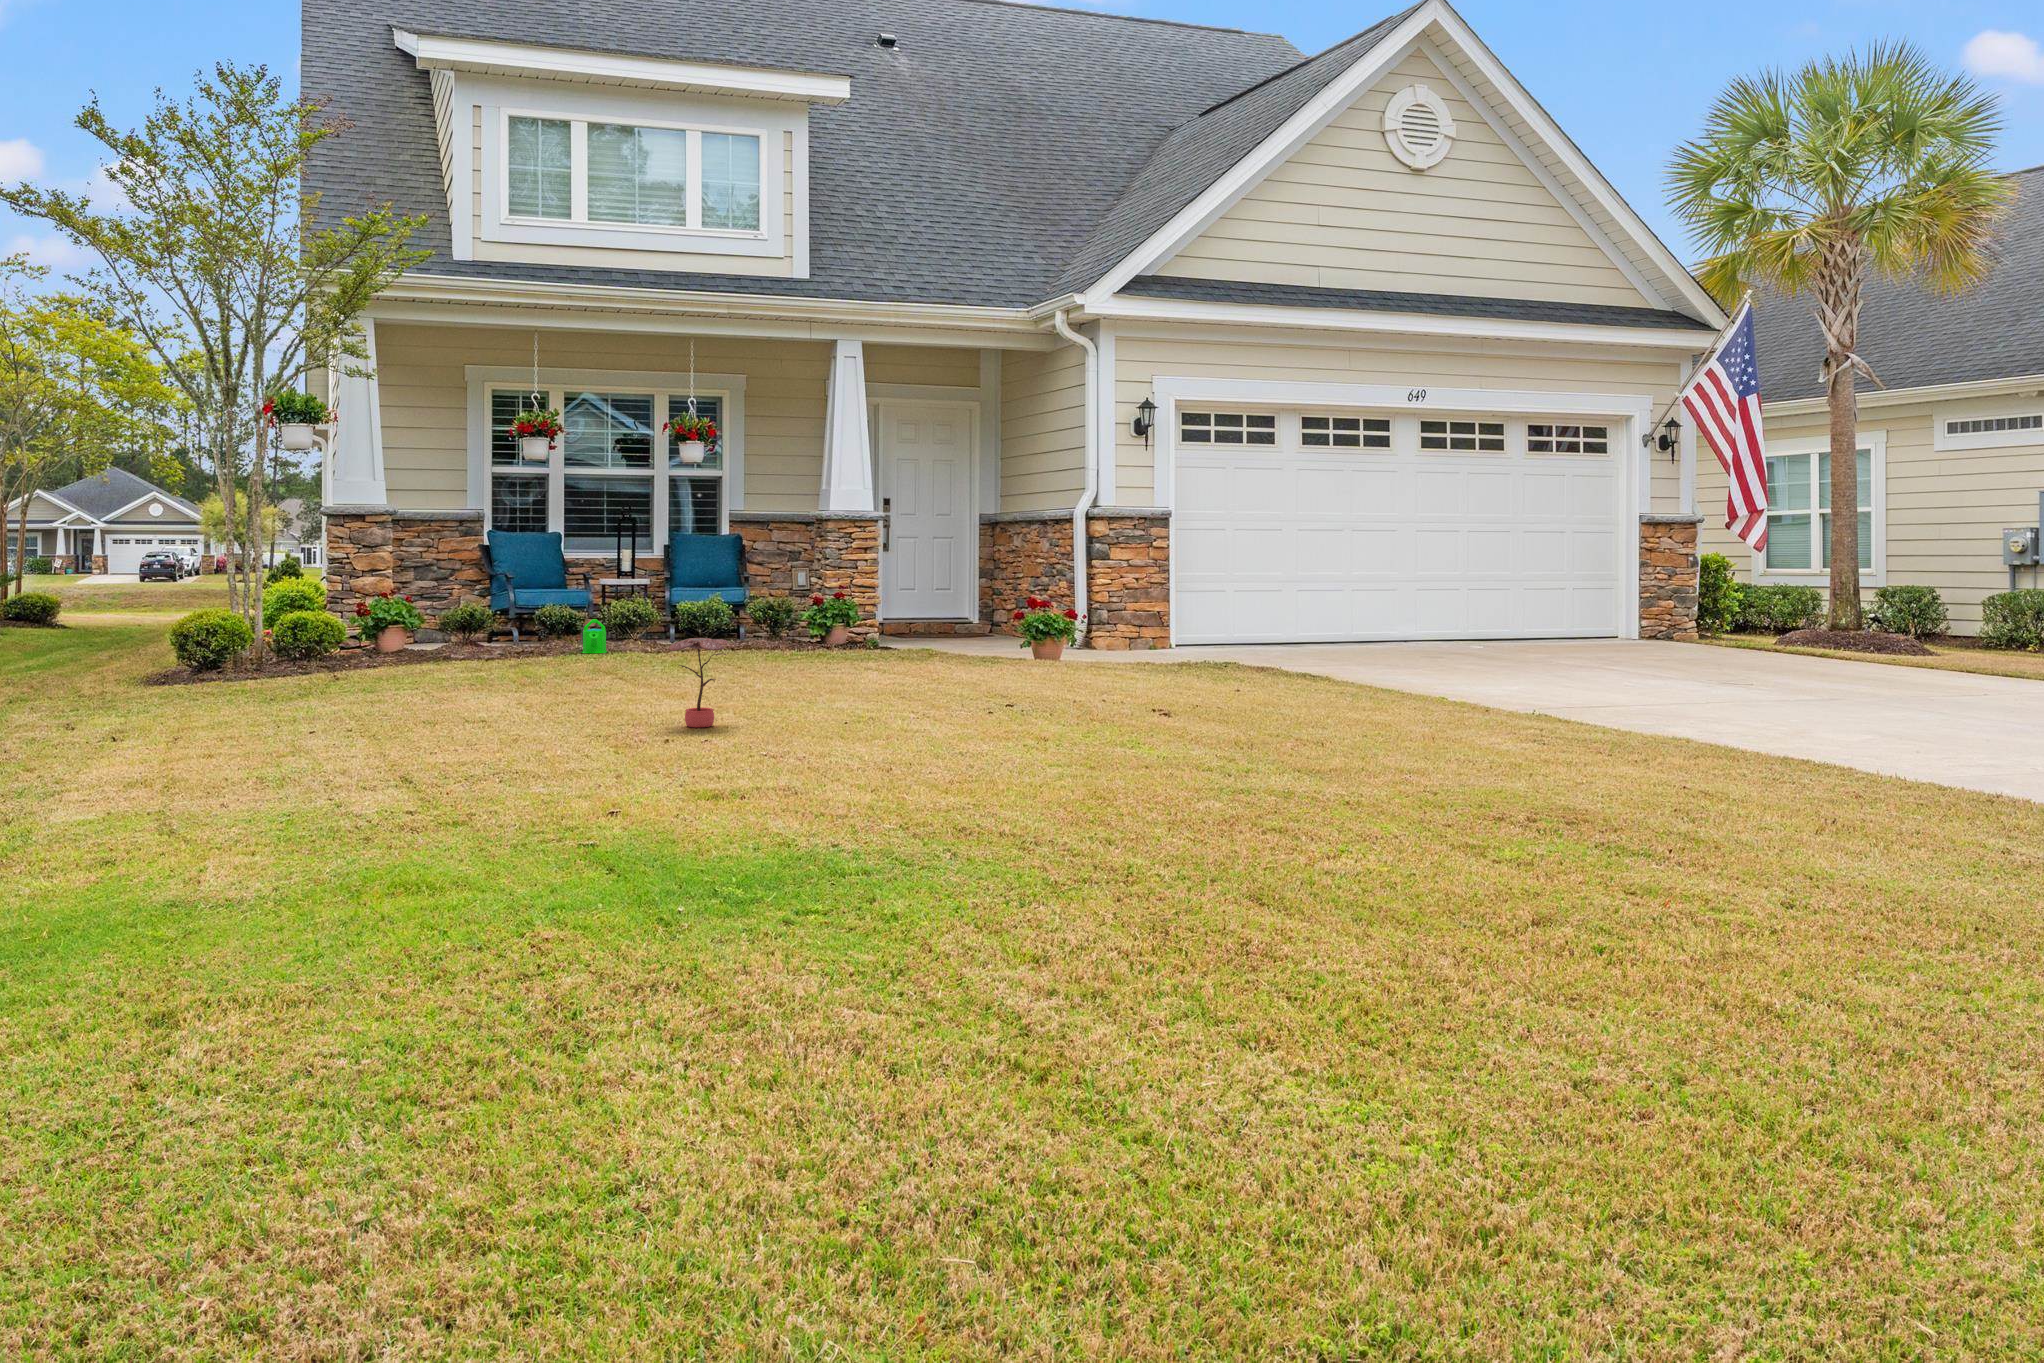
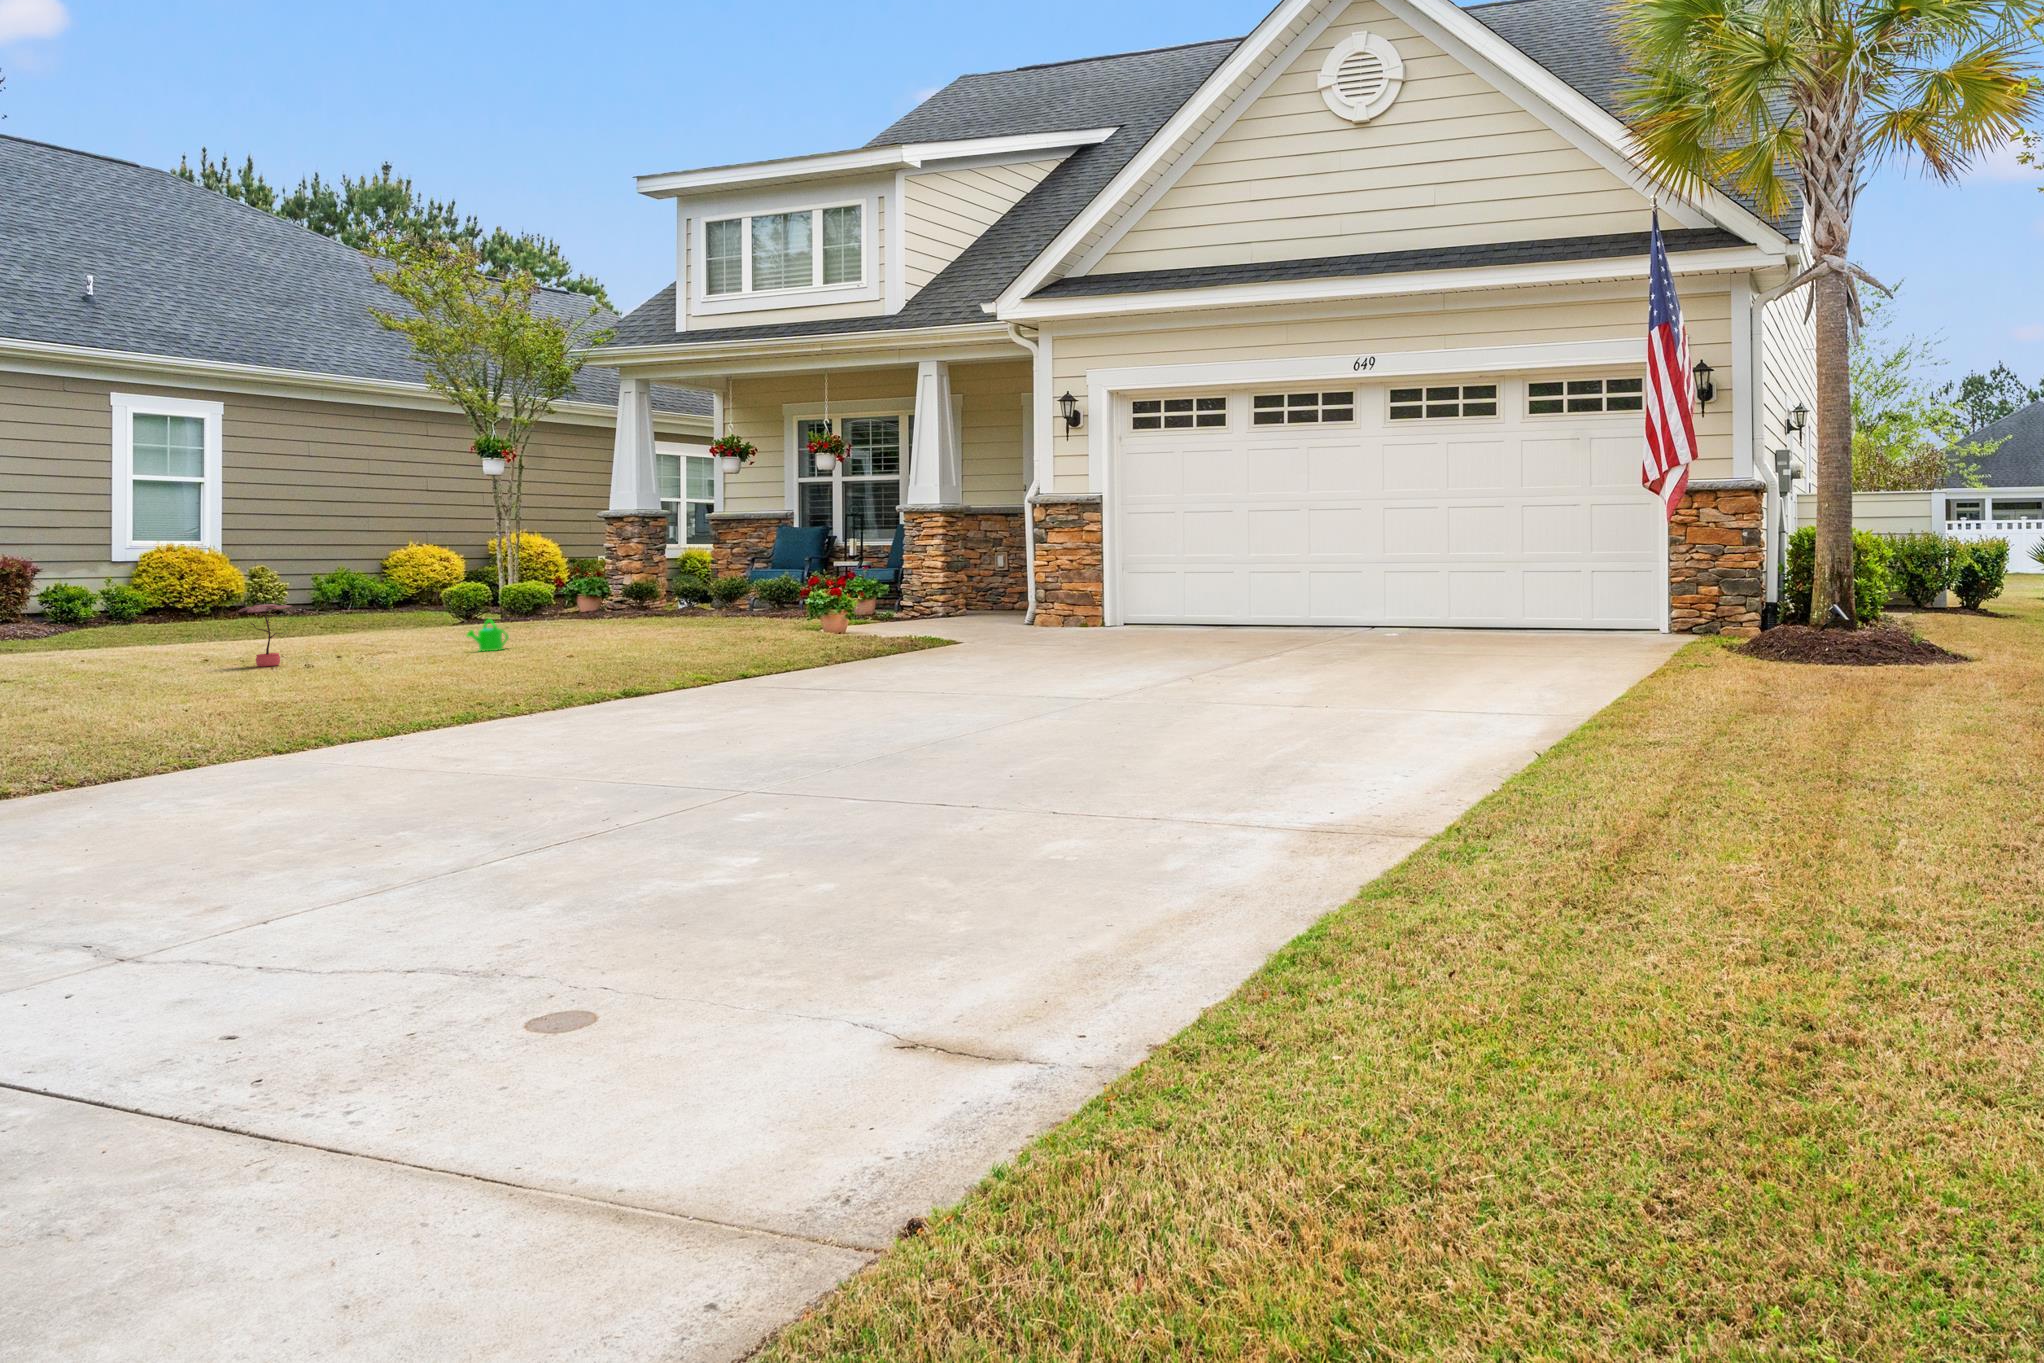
watering can: present [582,619,607,654] -> present [467,619,509,651]

